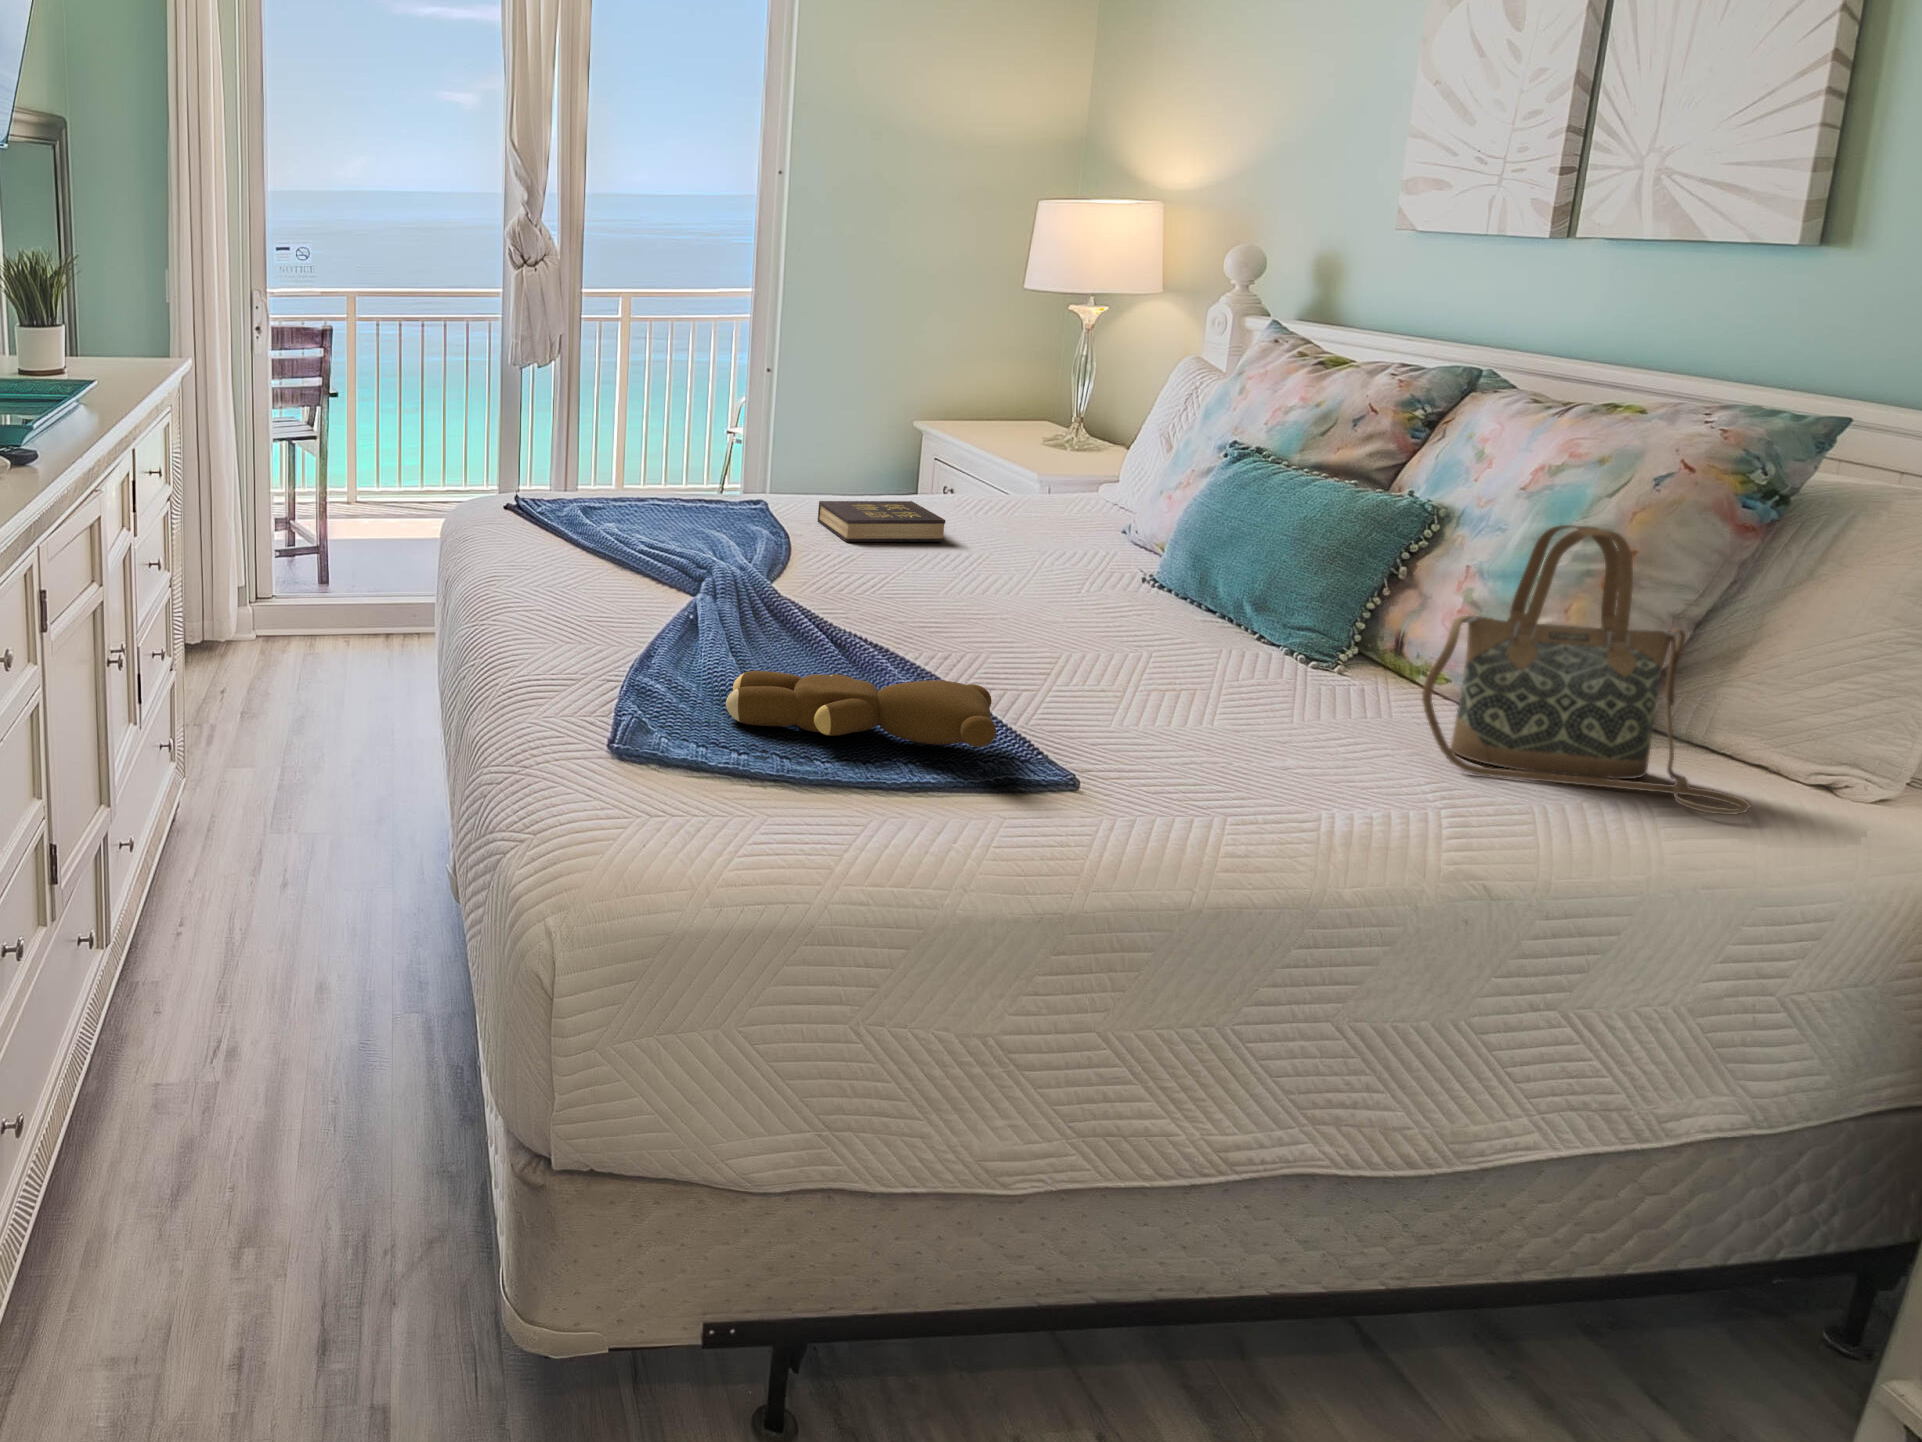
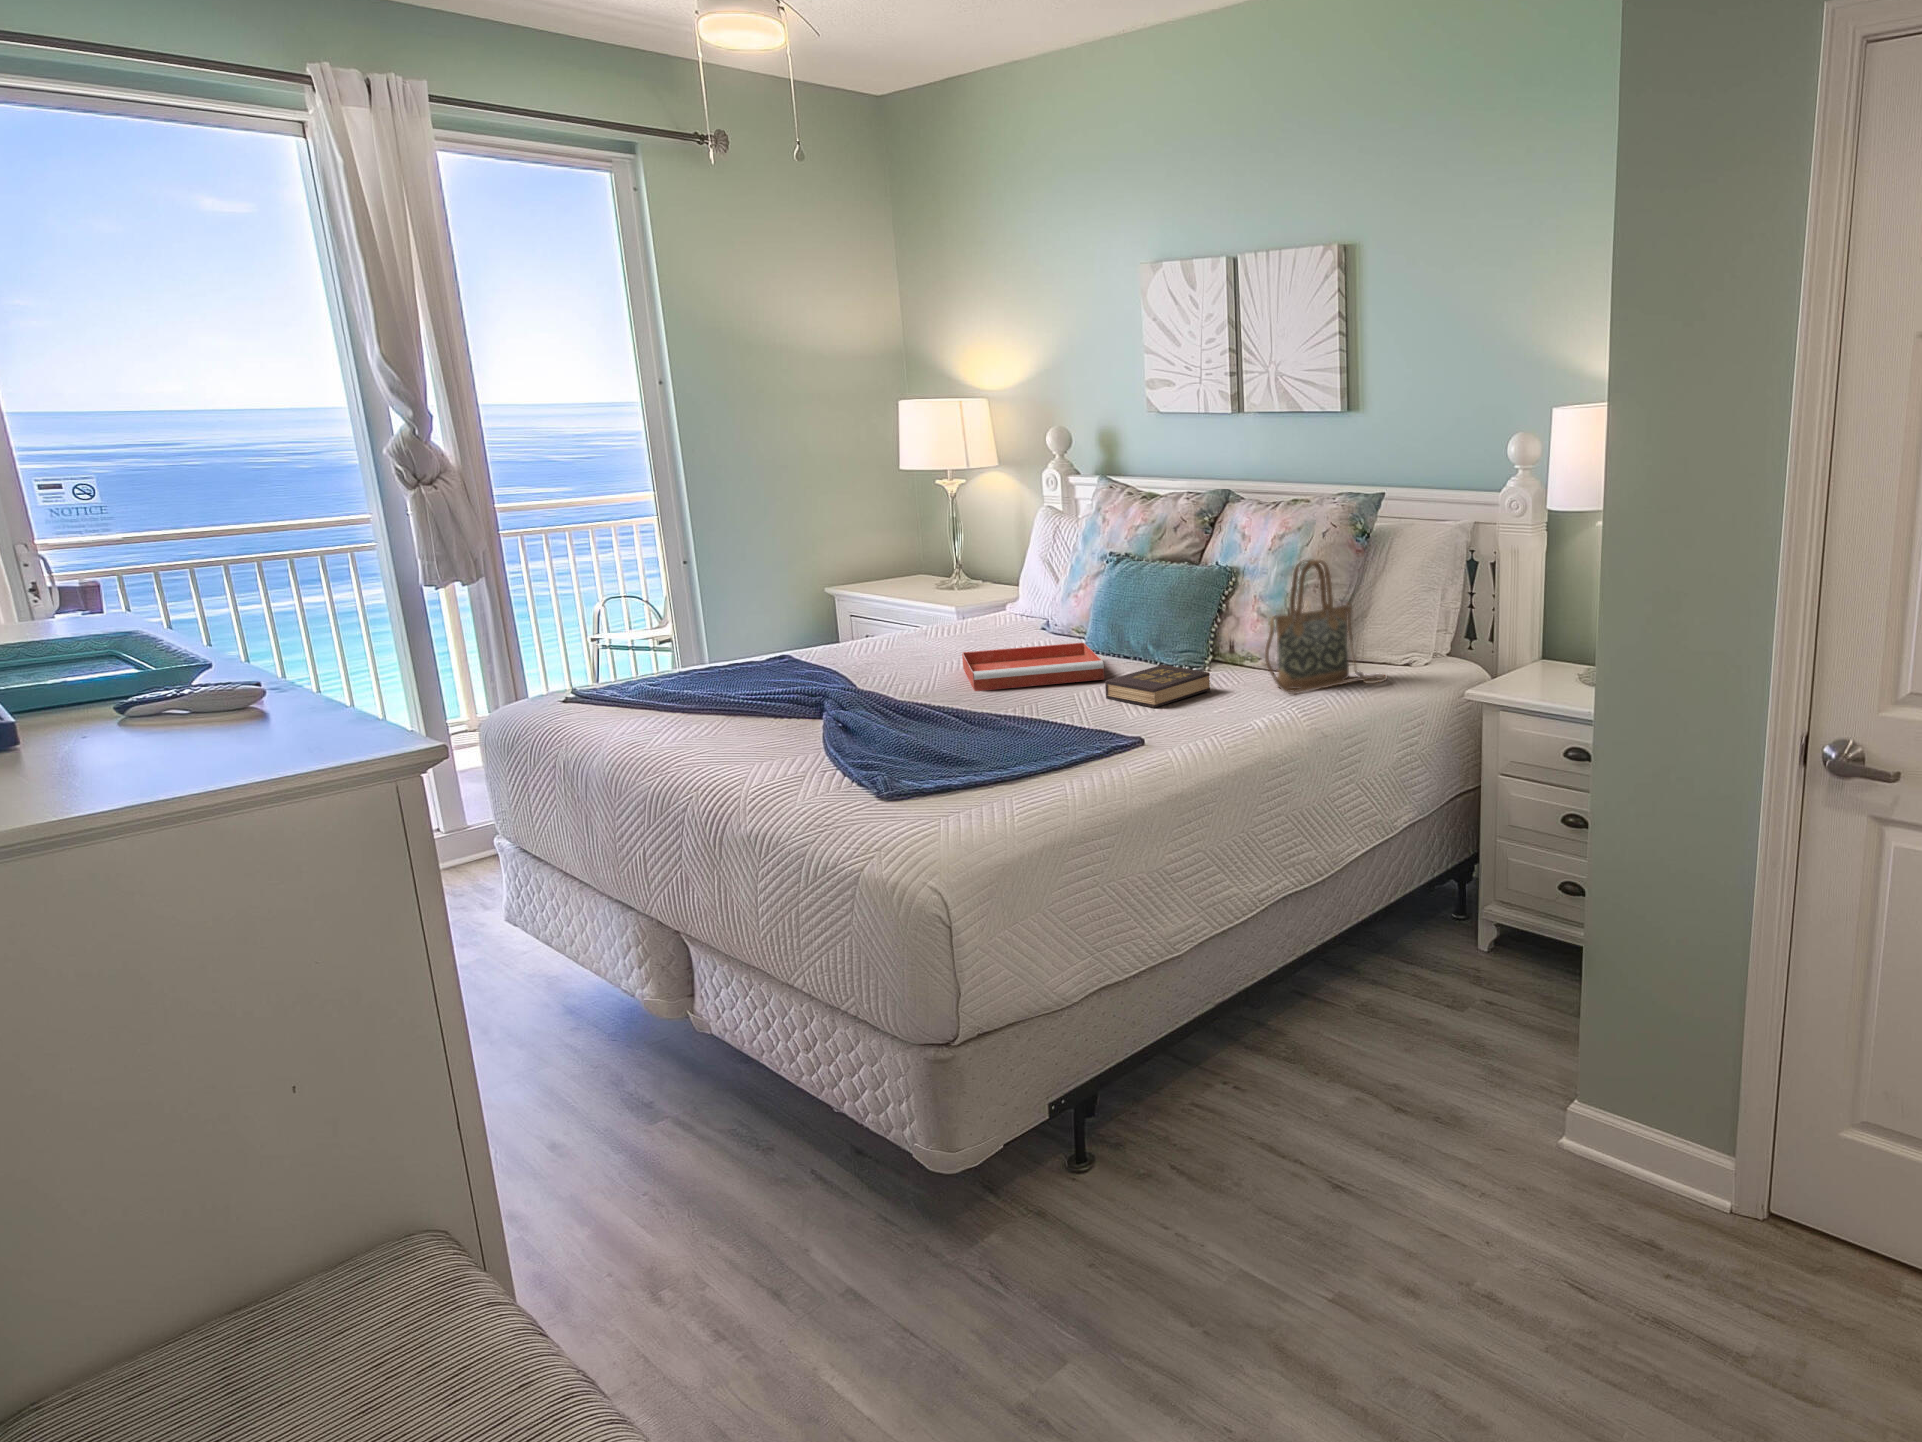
hardback book: present [818,501,945,542] -> present [1105,665,1210,708]
tray: none [914,544,1130,639] -> present [962,643,1104,691]
teddy bear: present [726,671,996,747] -> none [930,709,1104,771]

